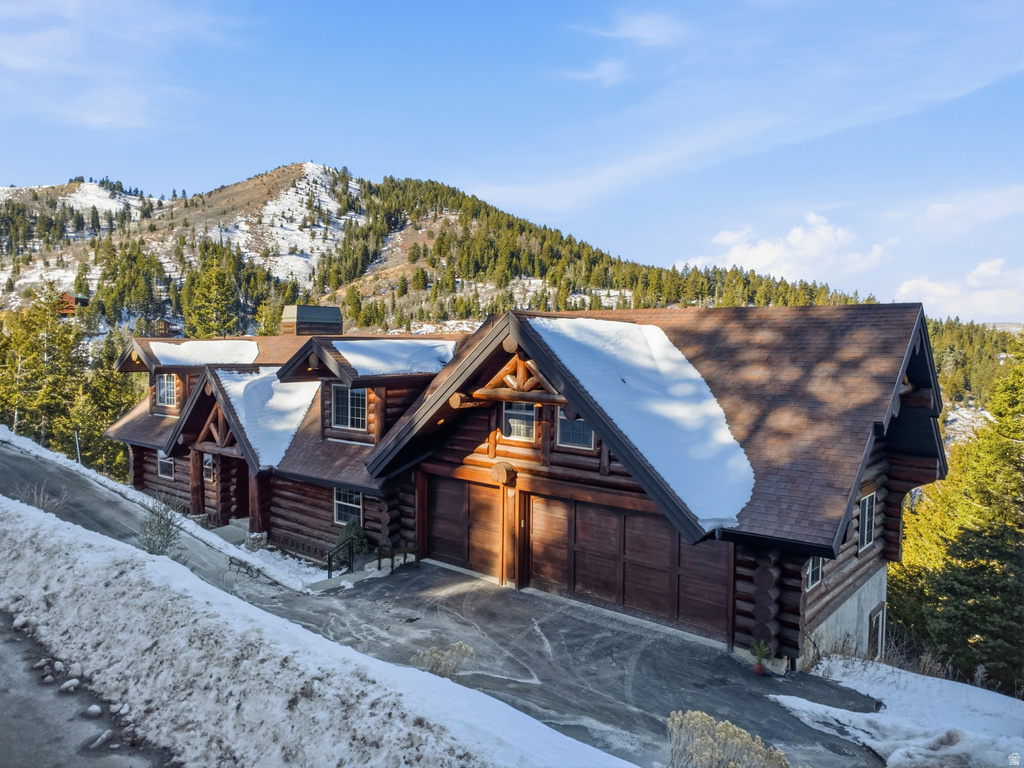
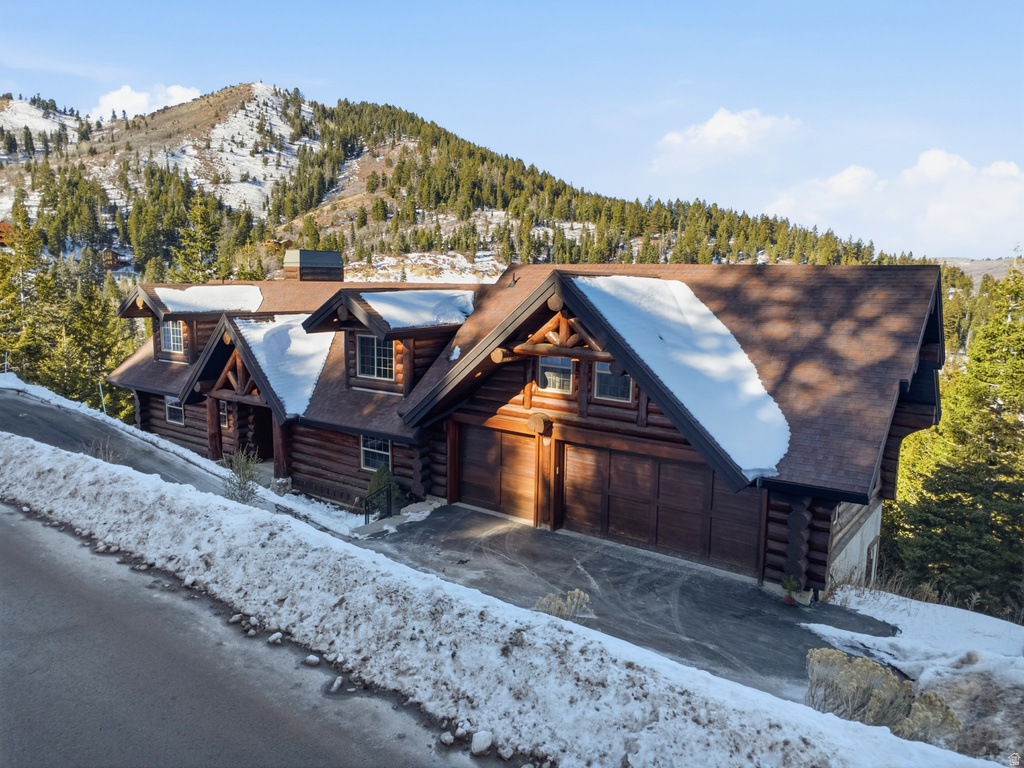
bench: present [378,538,420,574] -> none [414,484,453,518]

